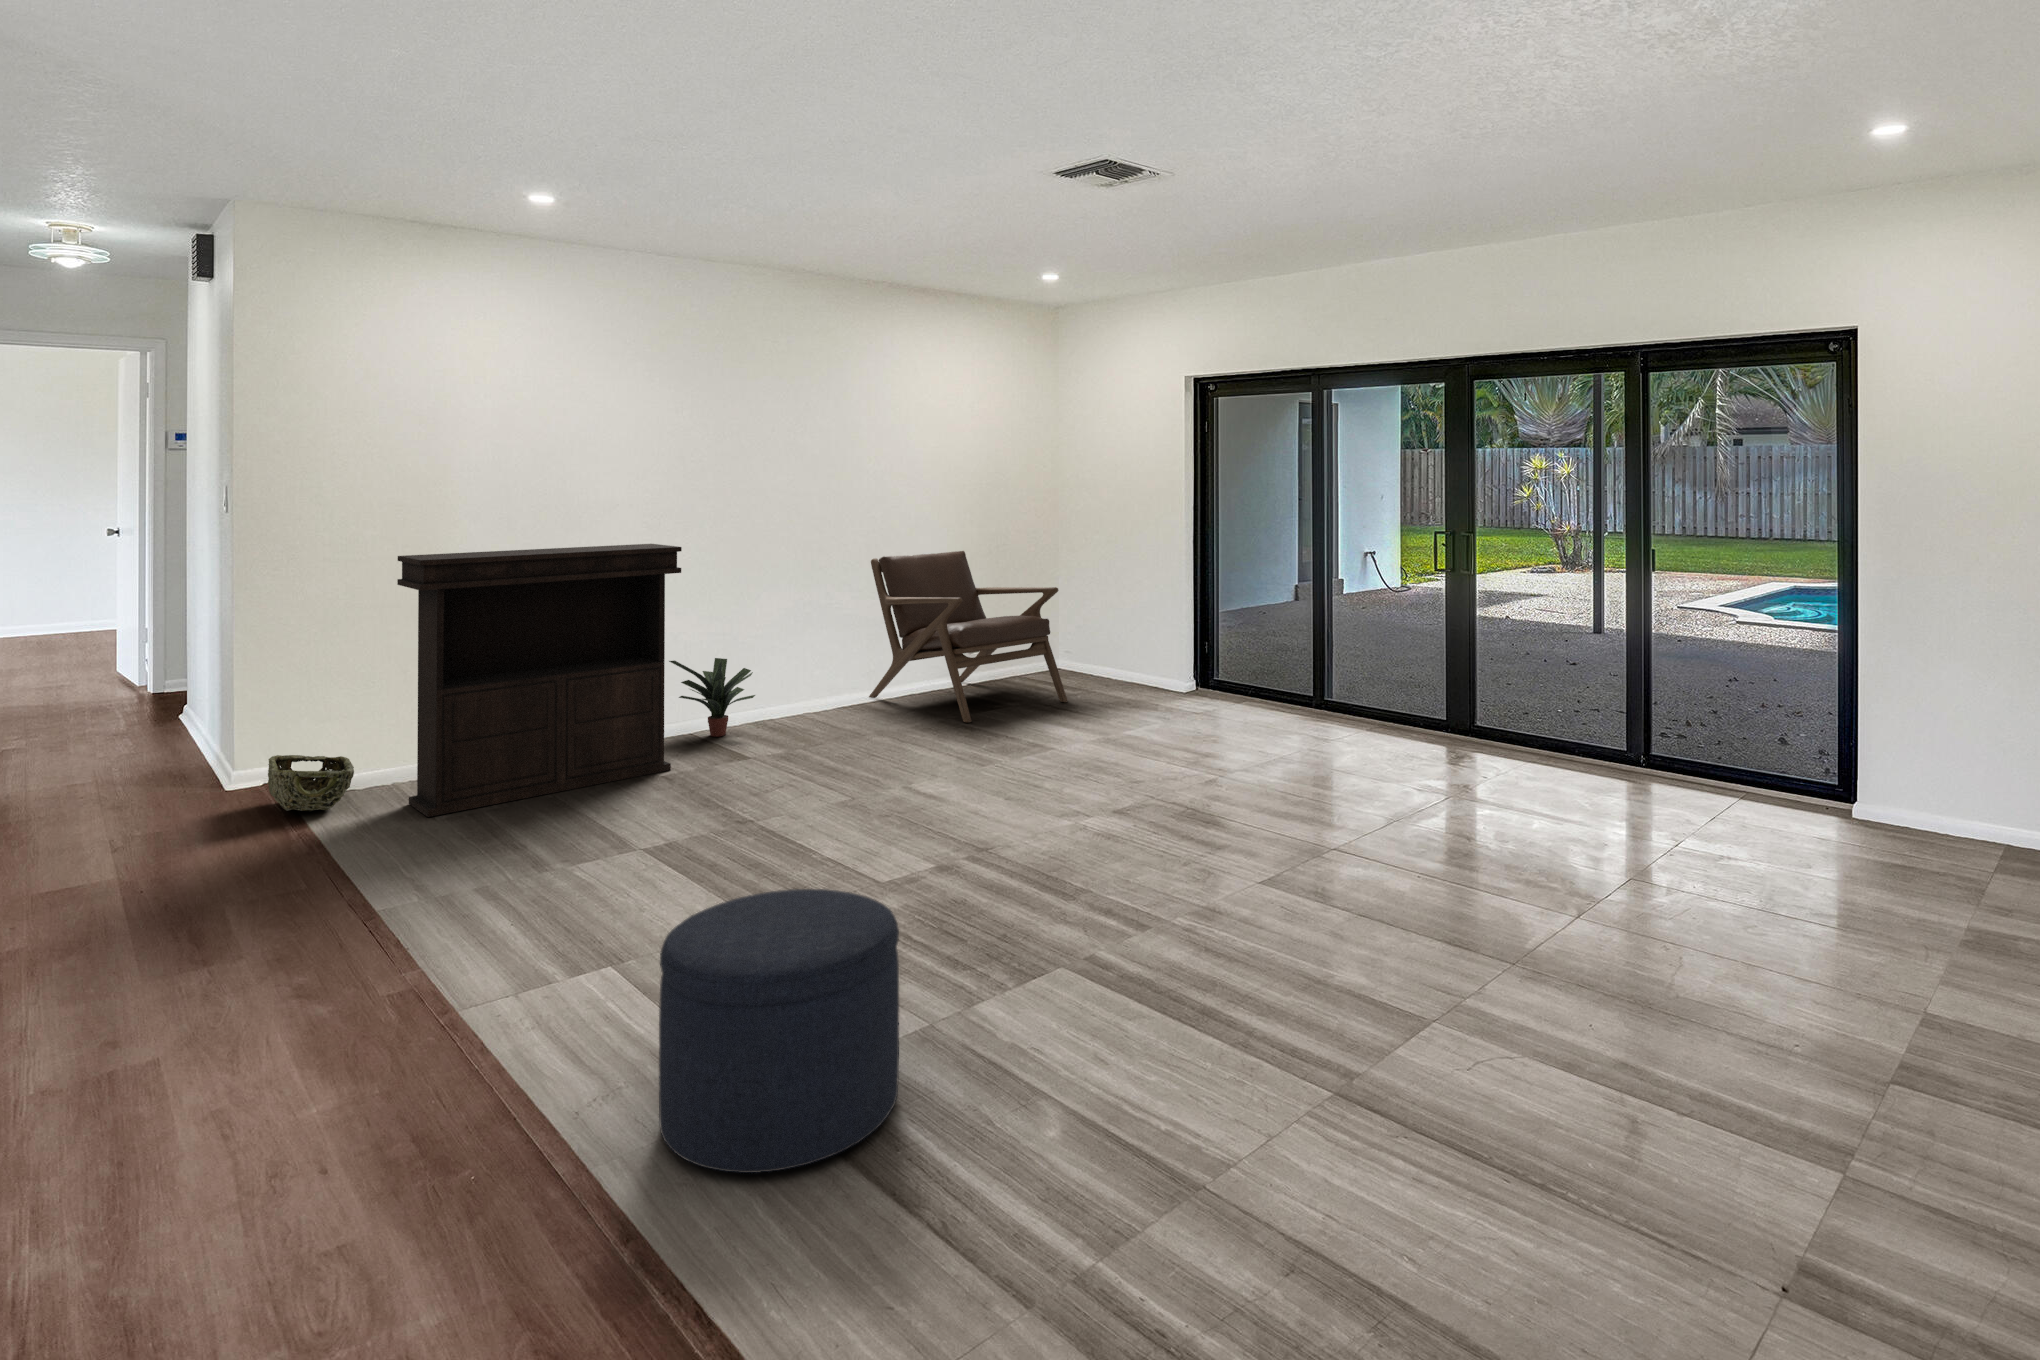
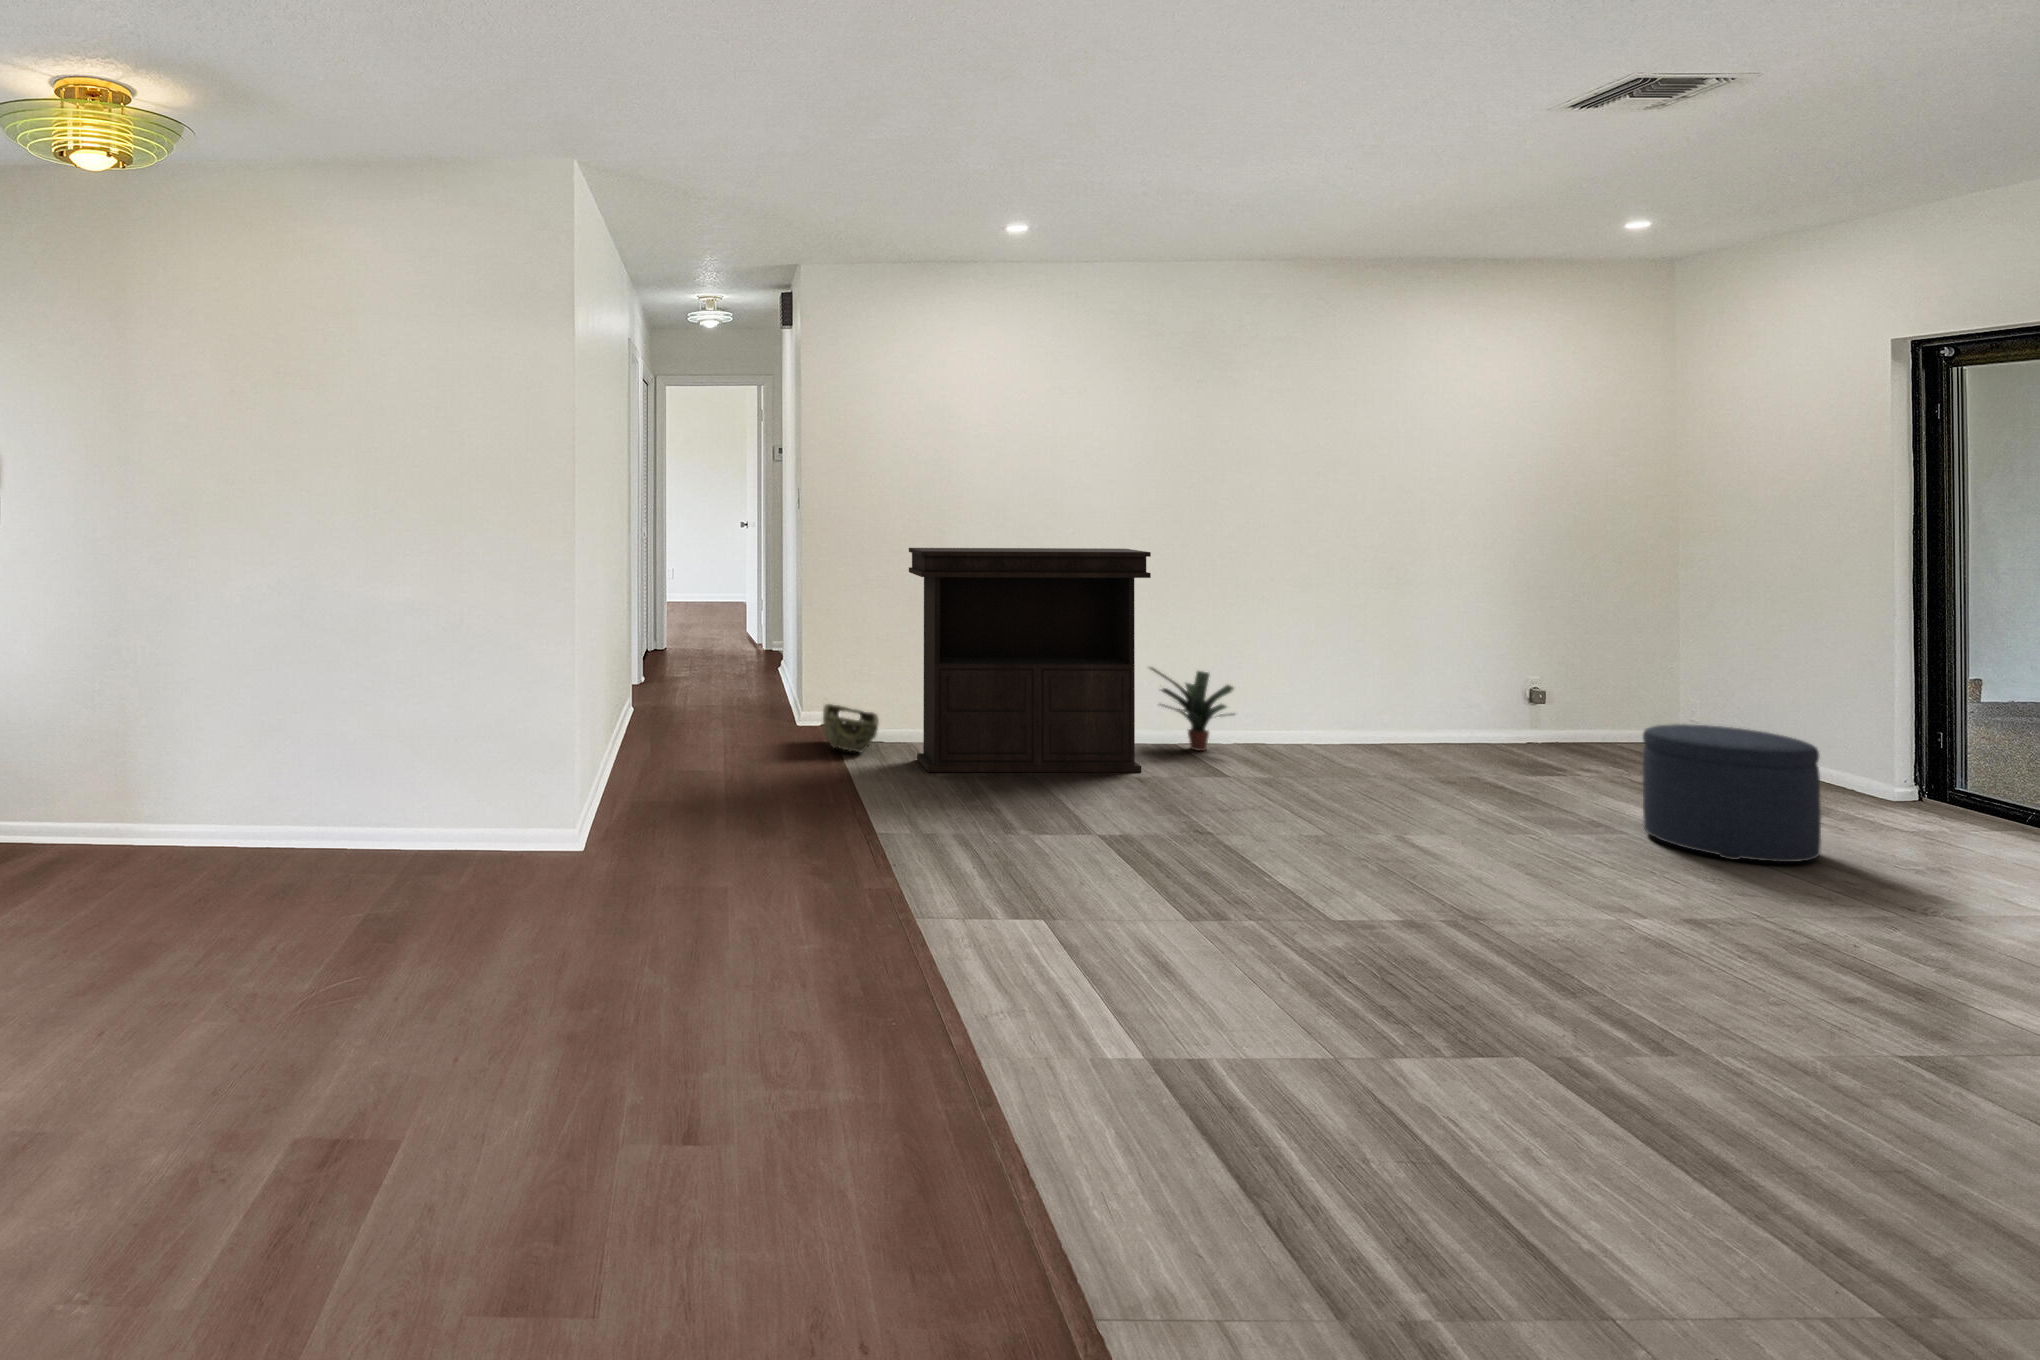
lounge chair: present [869,551,1068,722] -> none [1384,578,1671,783]
ottoman: present [659,889,899,1173] -> present [1643,724,1821,862]

